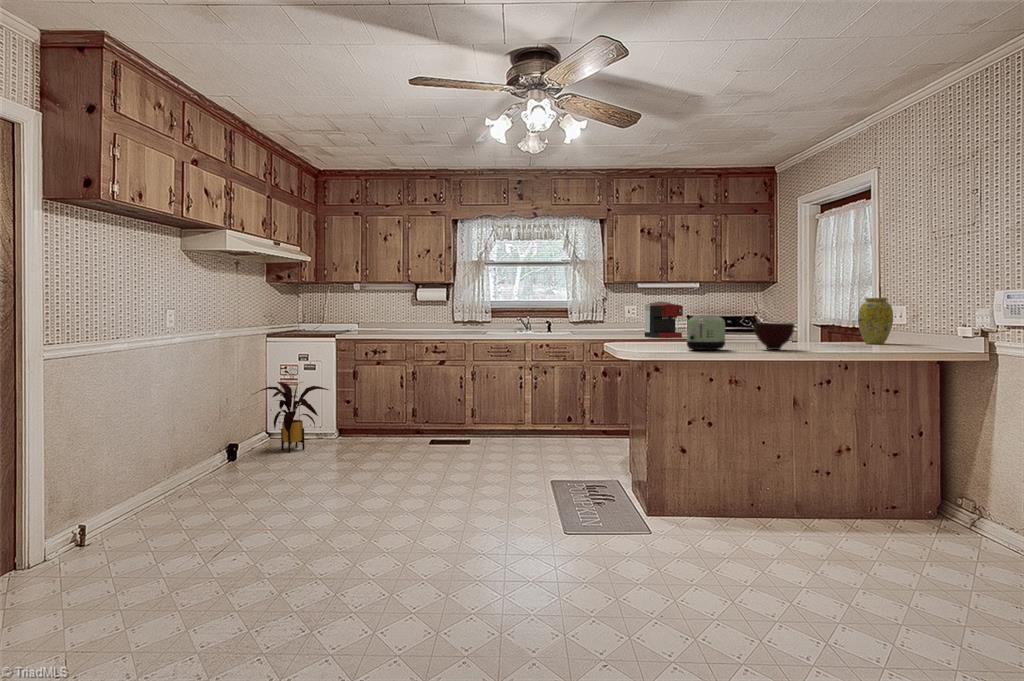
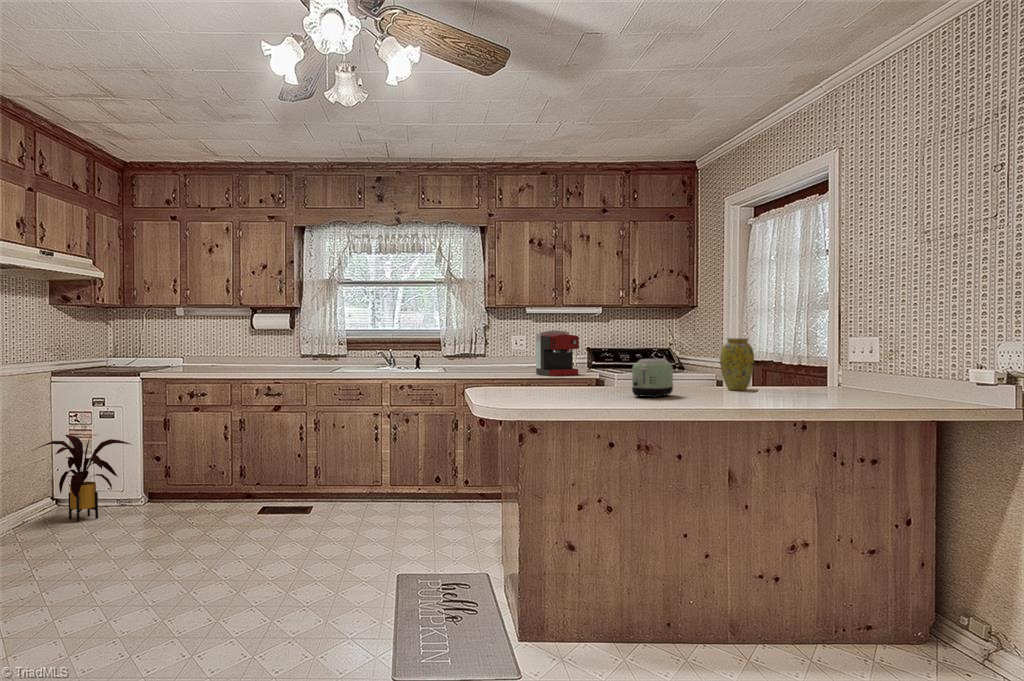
toaster: present [687,315,725,351] -> present [632,359,673,398]
bowl: present [754,323,795,350] -> none [571,370,611,401]

